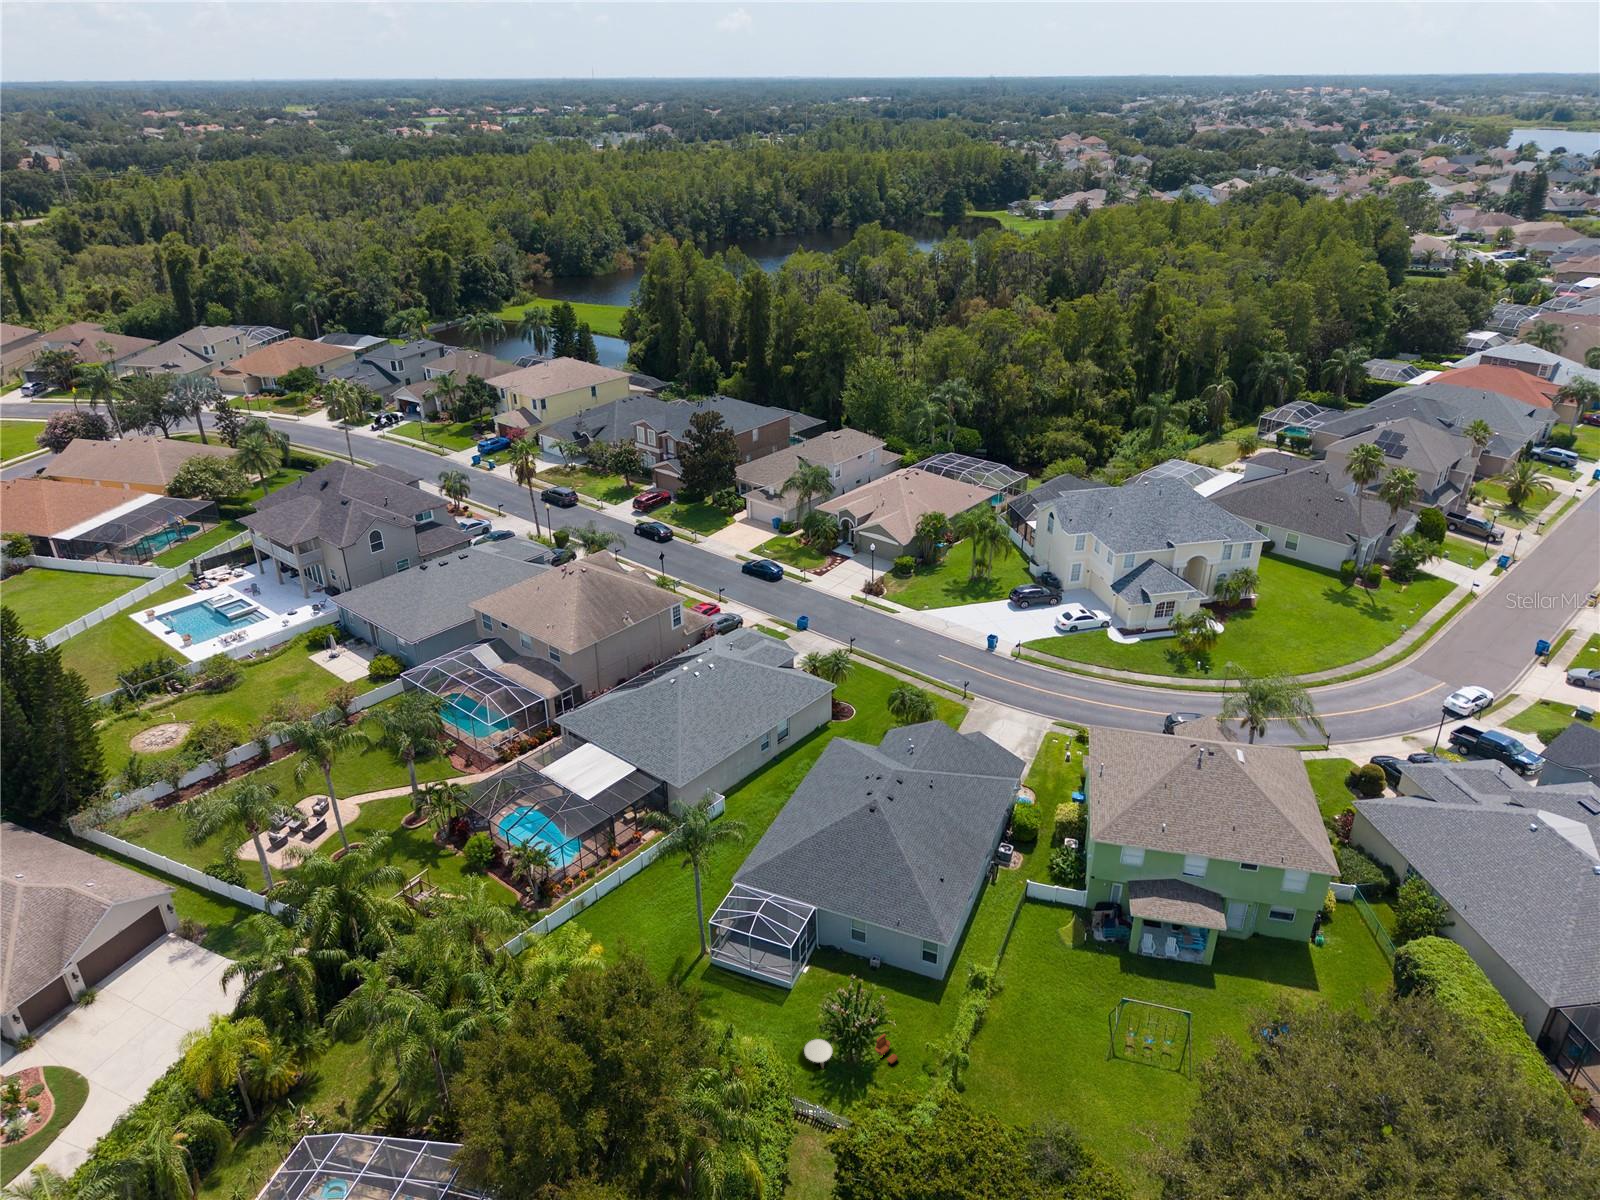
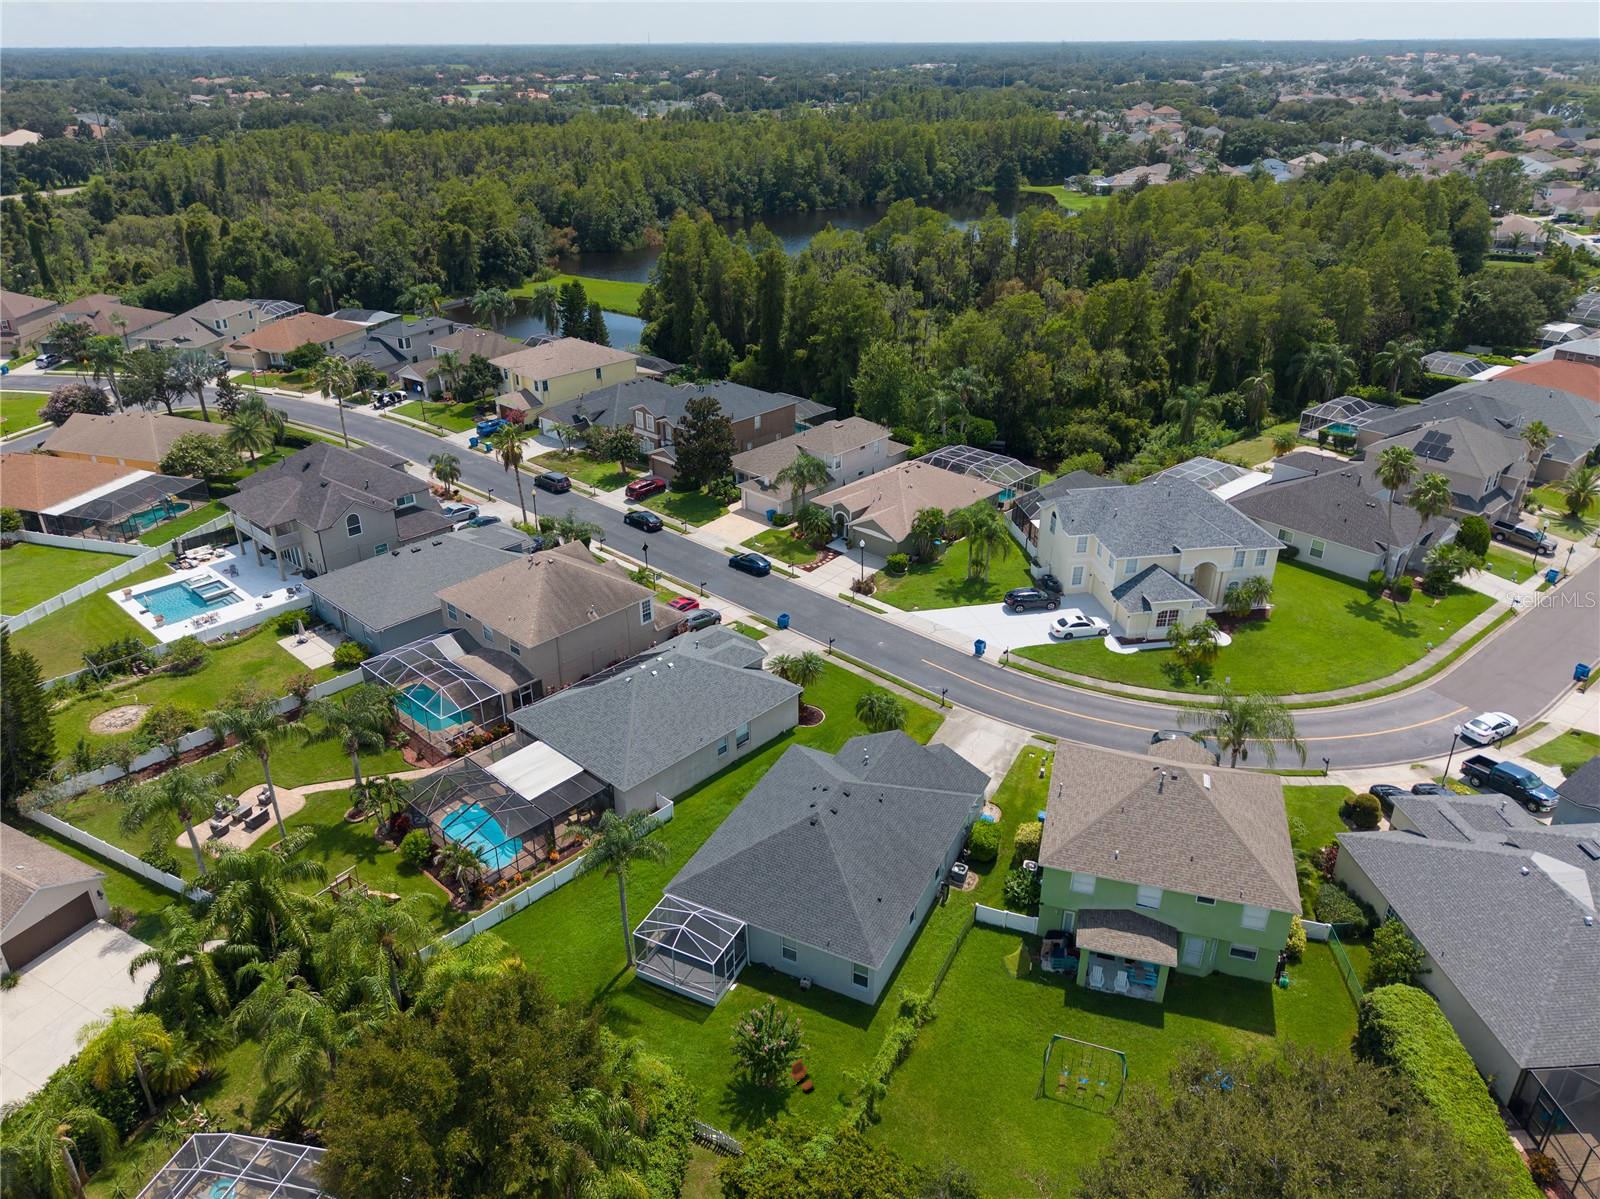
round table: present [804,1039,832,1069] -> none [716,1061,746,1092]

